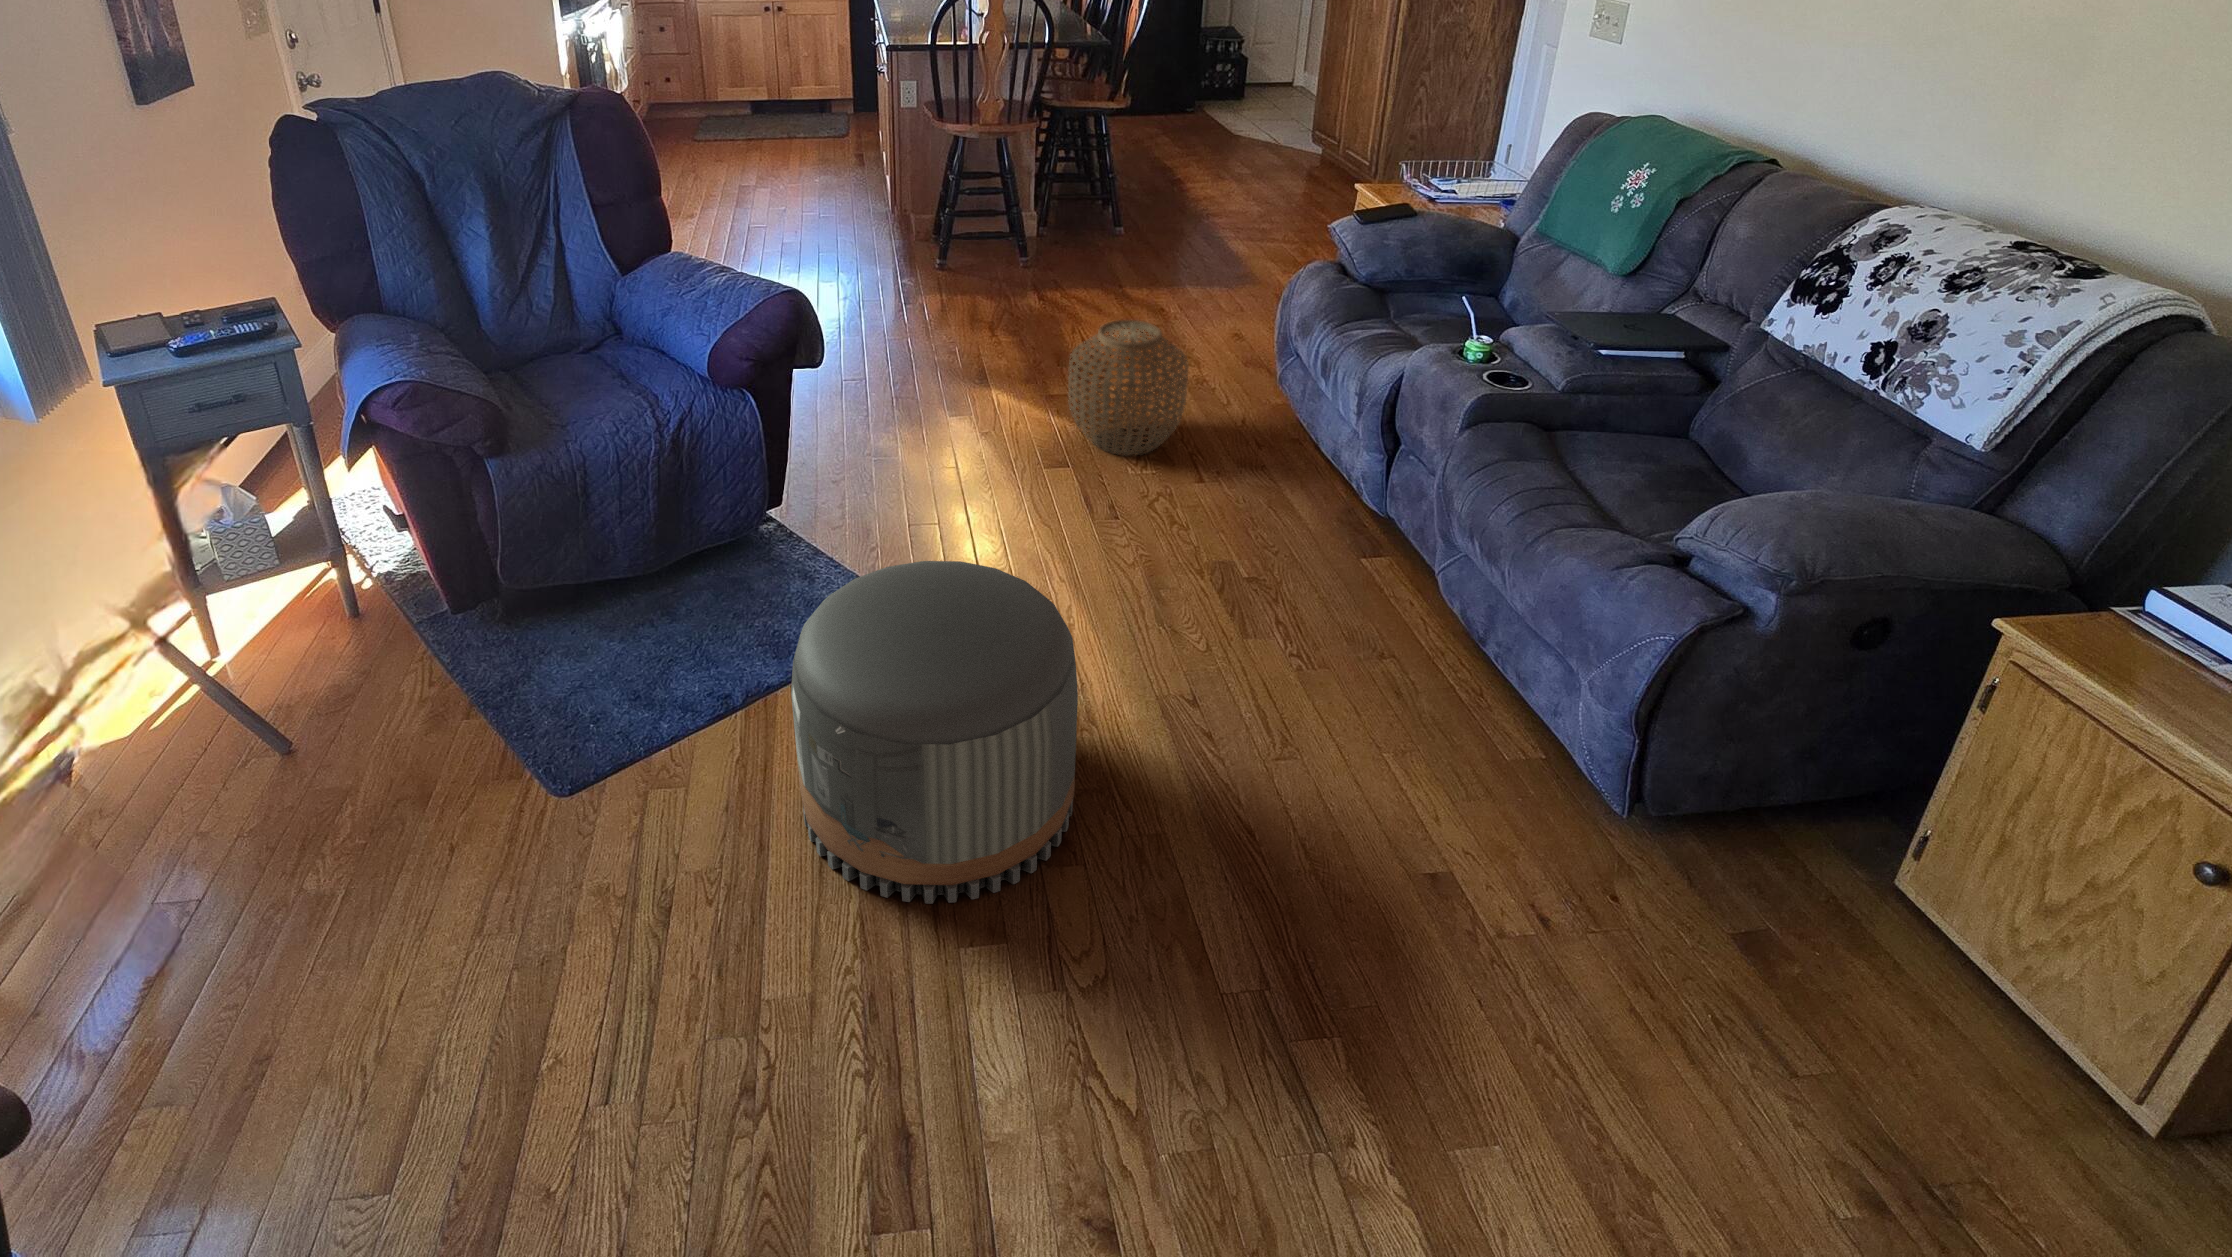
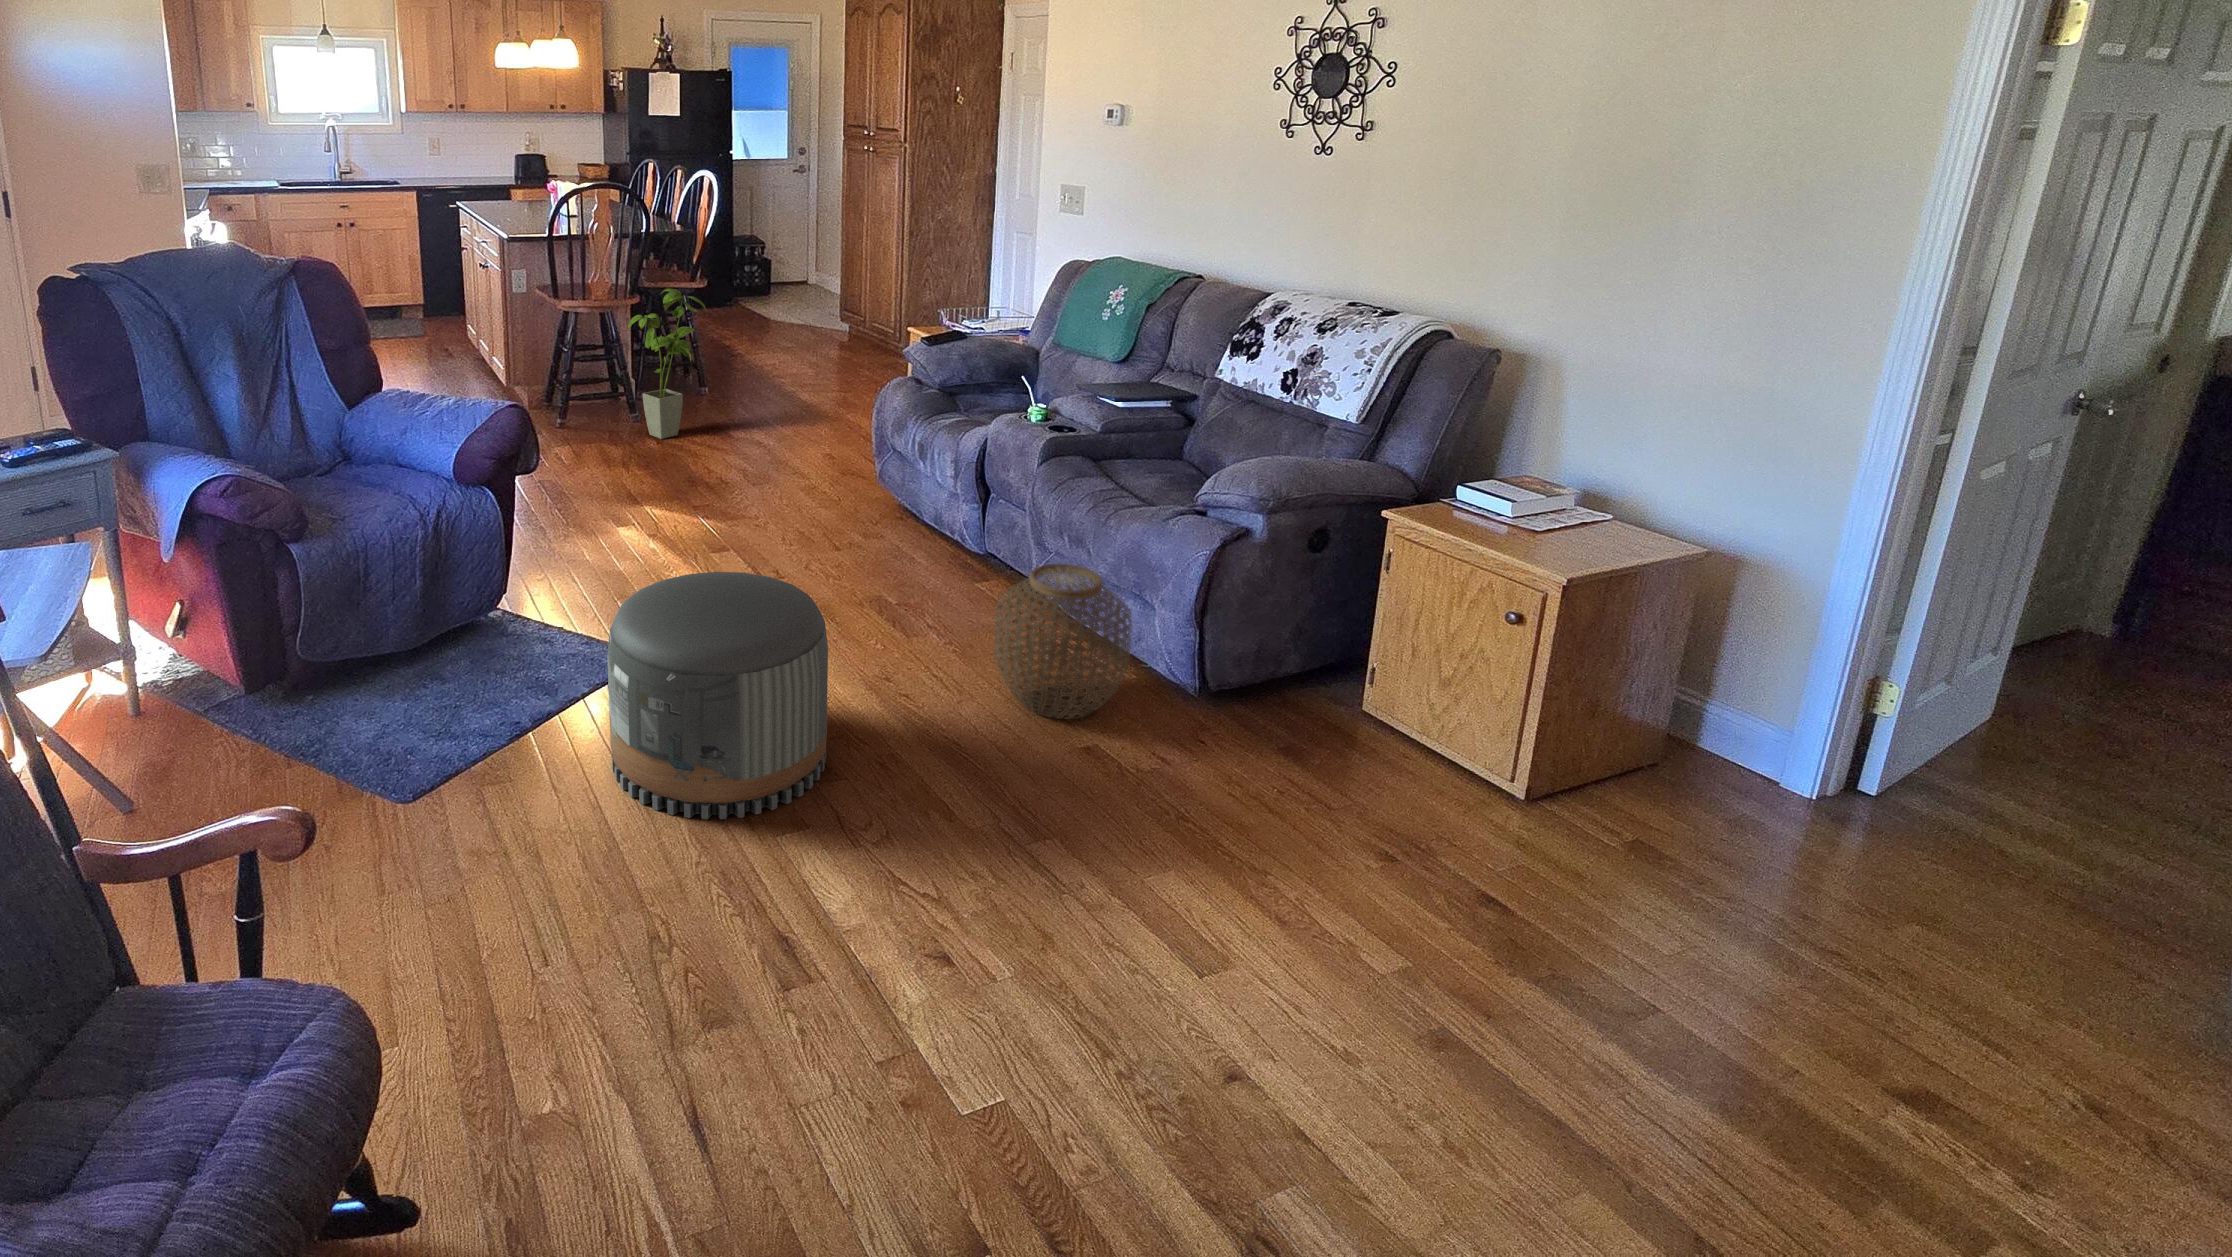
house plant: none [1012,117,1105,295] -> present [628,289,707,439]
woven basket: present [1068,320,1188,455] -> present [994,564,1132,719]

